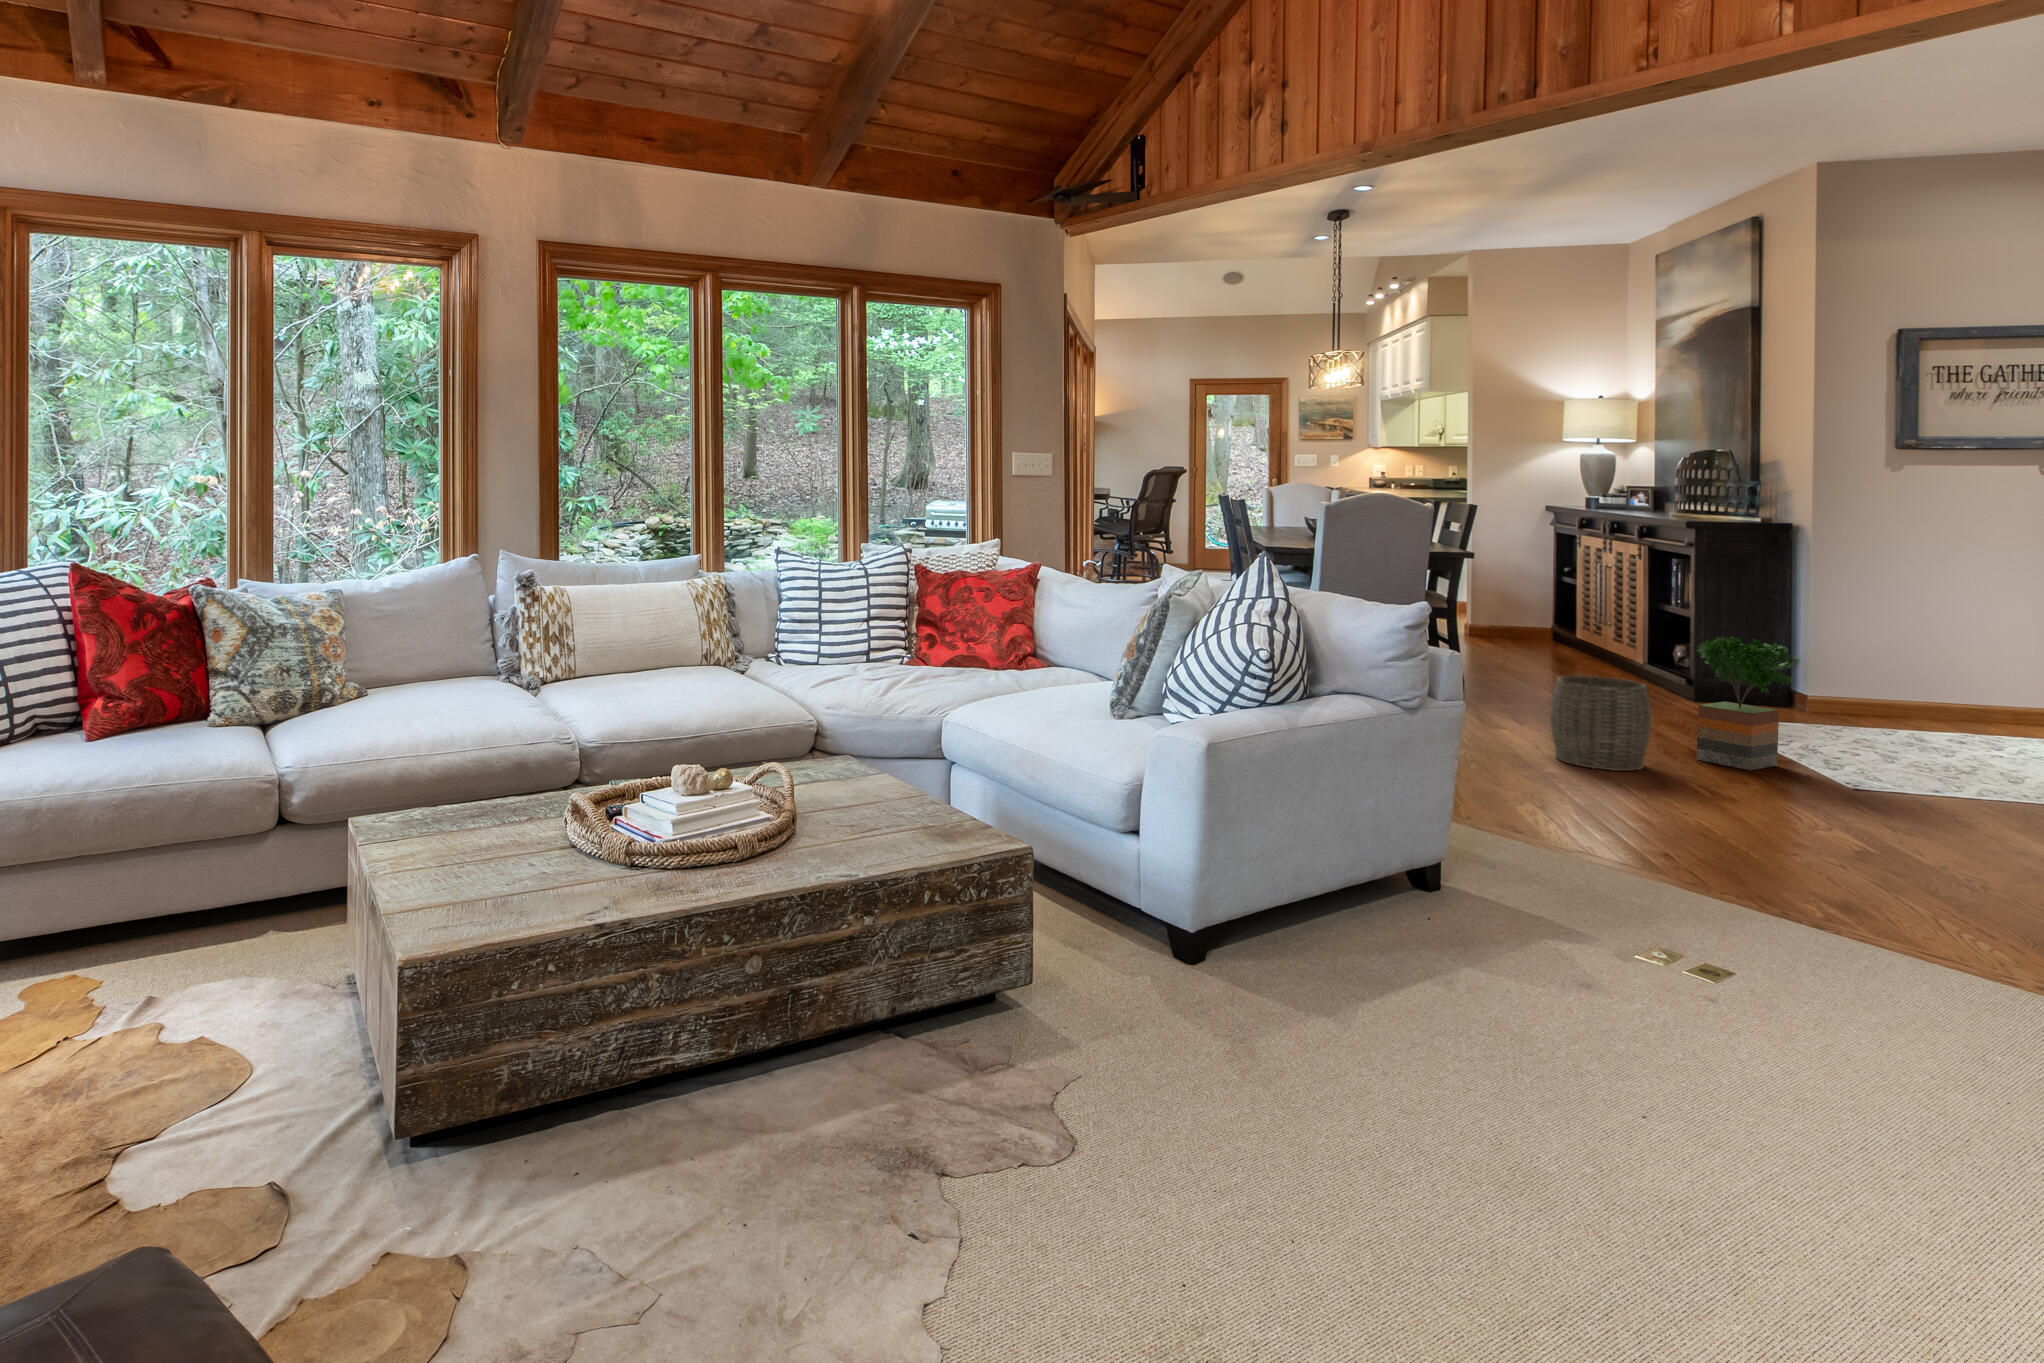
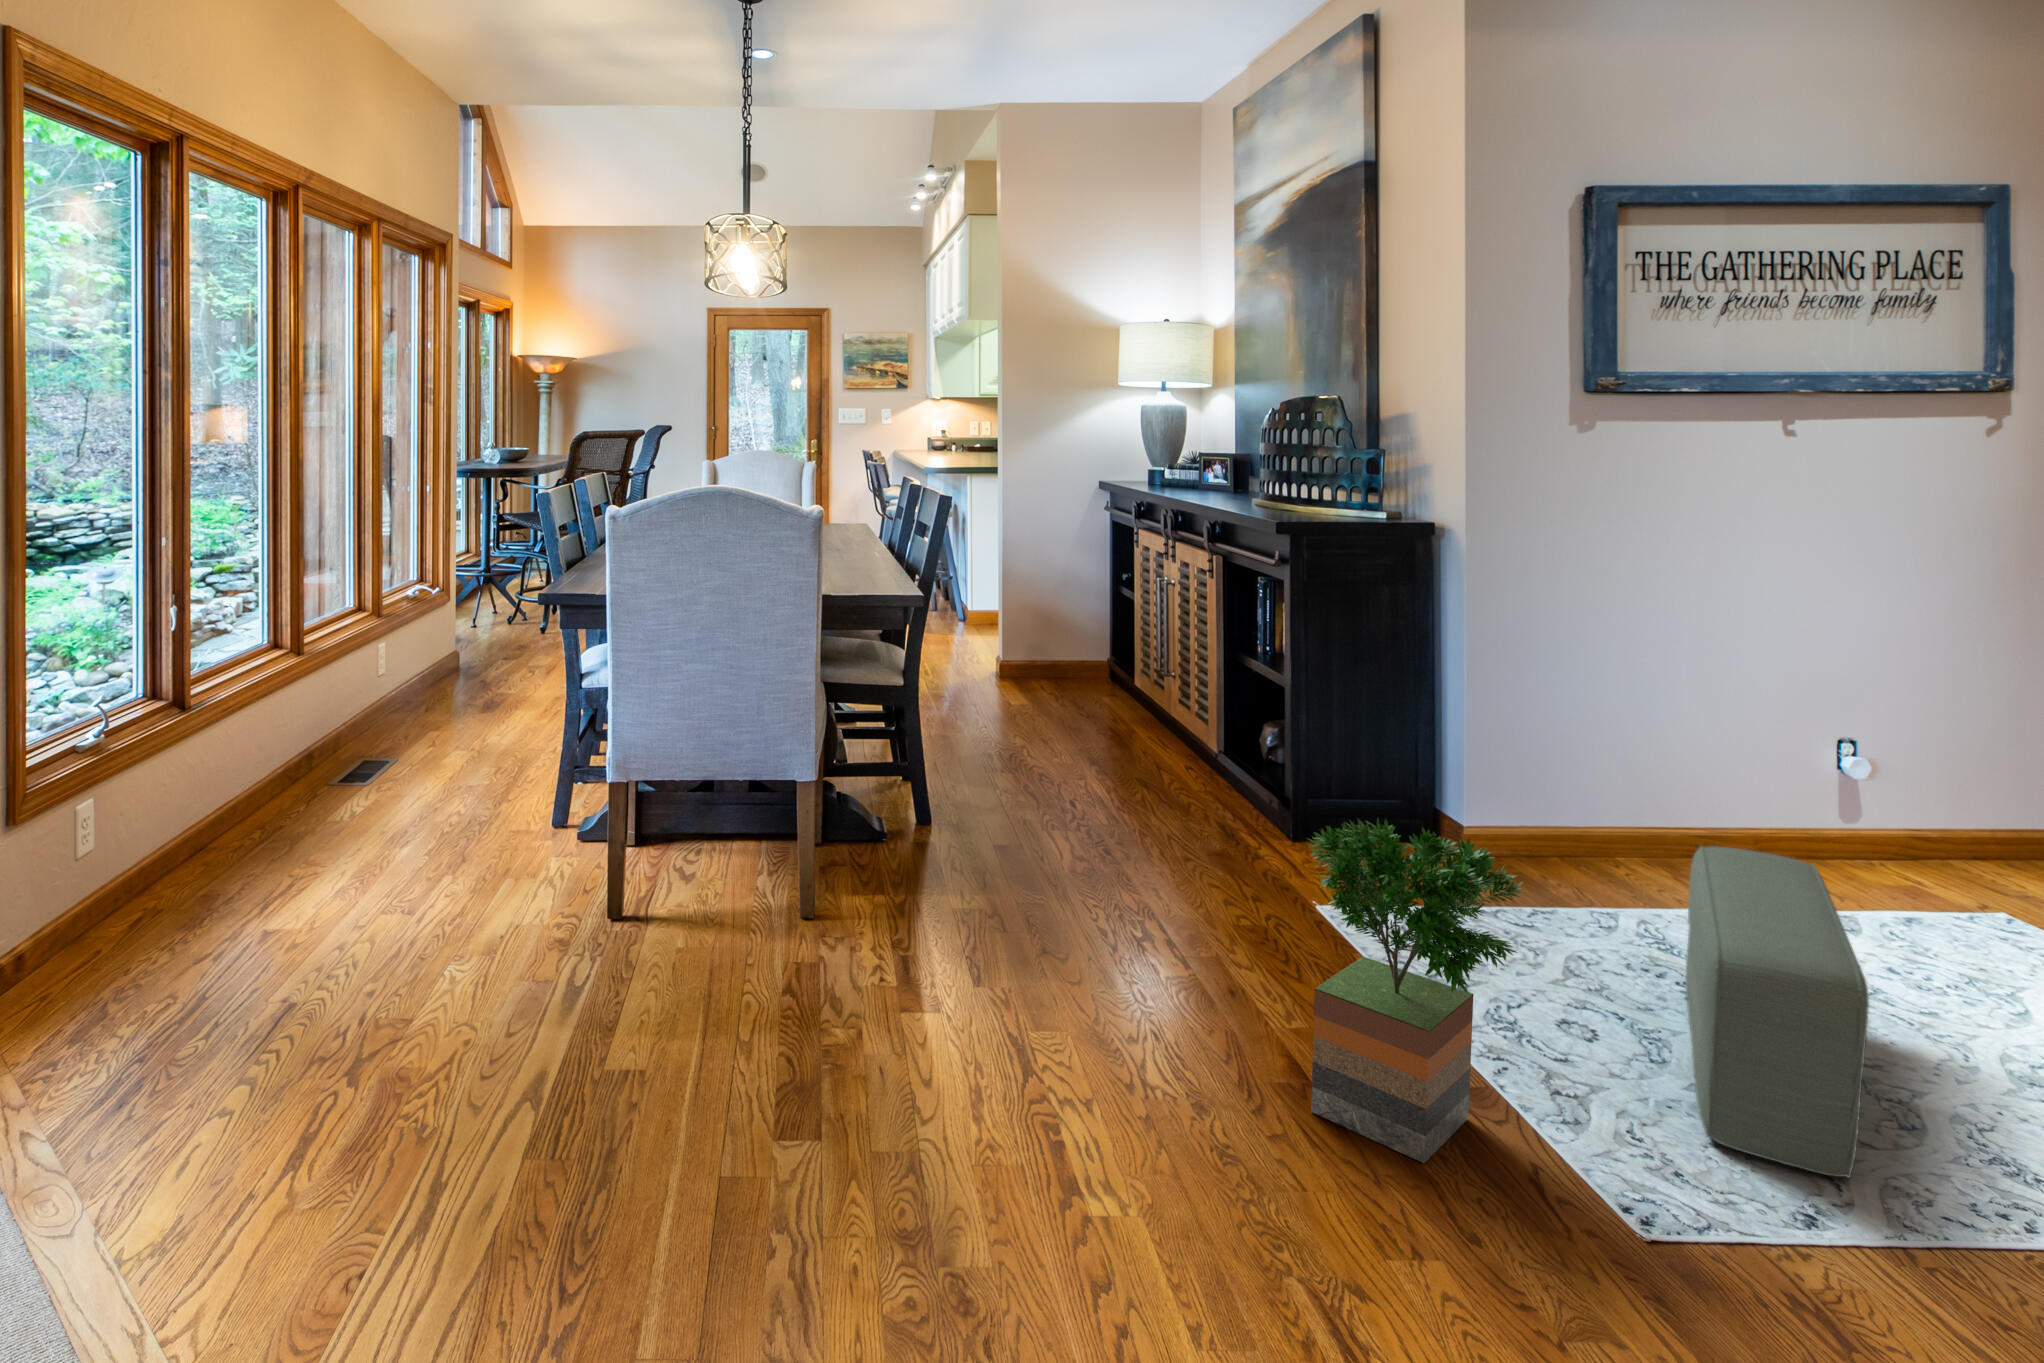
pouf: none [1898,675,1995,785] -> present [1686,846,1869,1177]
woven basket: present [1551,676,1651,771] -> none [1007,934,1218,1228]

